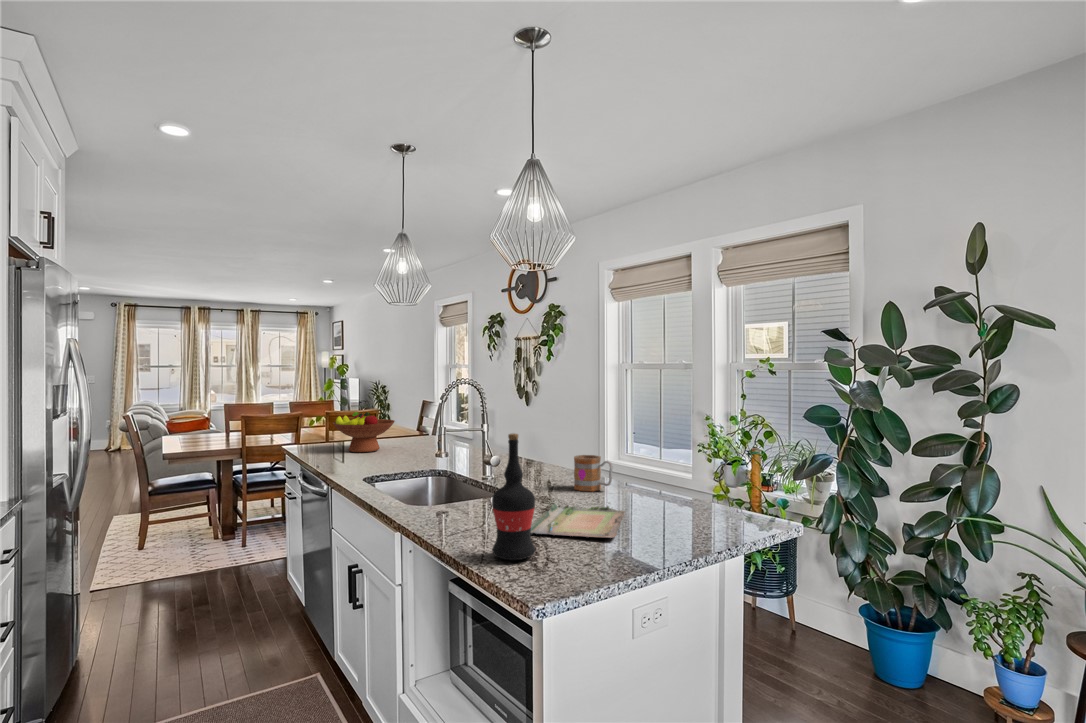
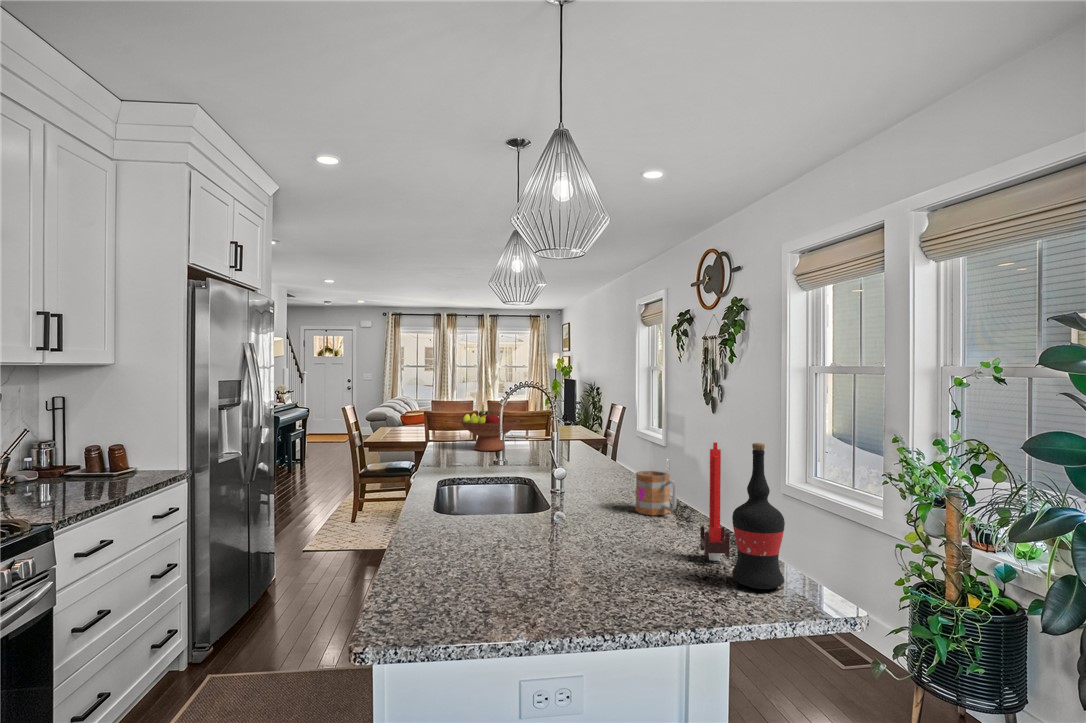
candle: none [667,426,693,517] -> present [700,442,730,561]
wine bottle: present [492,434,535,560] -> present [732,443,785,589]
tray: present [531,504,625,538] -> none [501,523,648,573]

